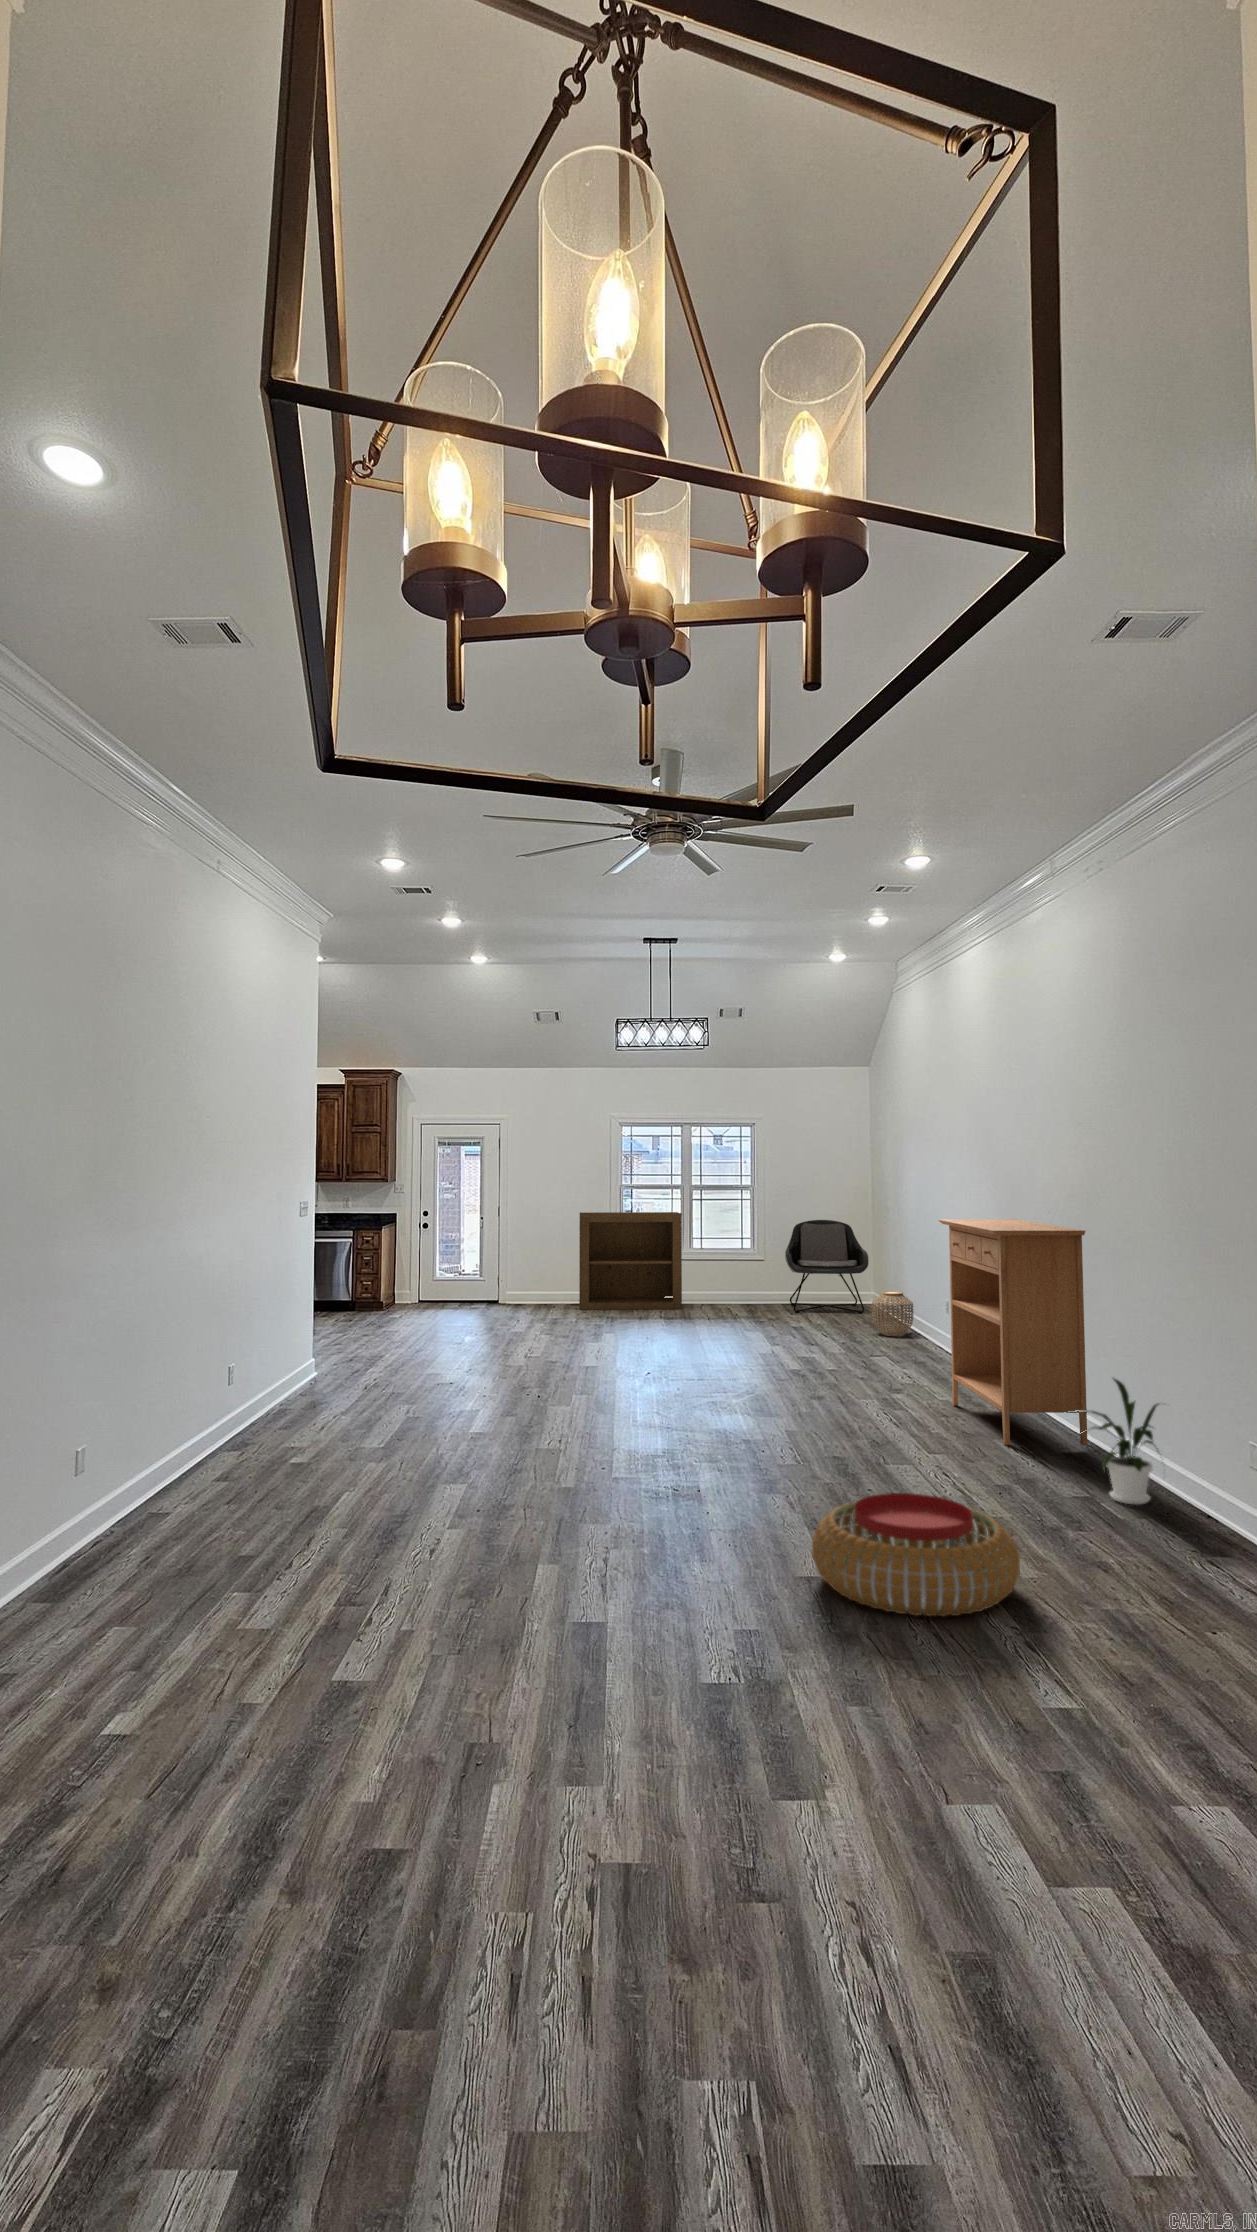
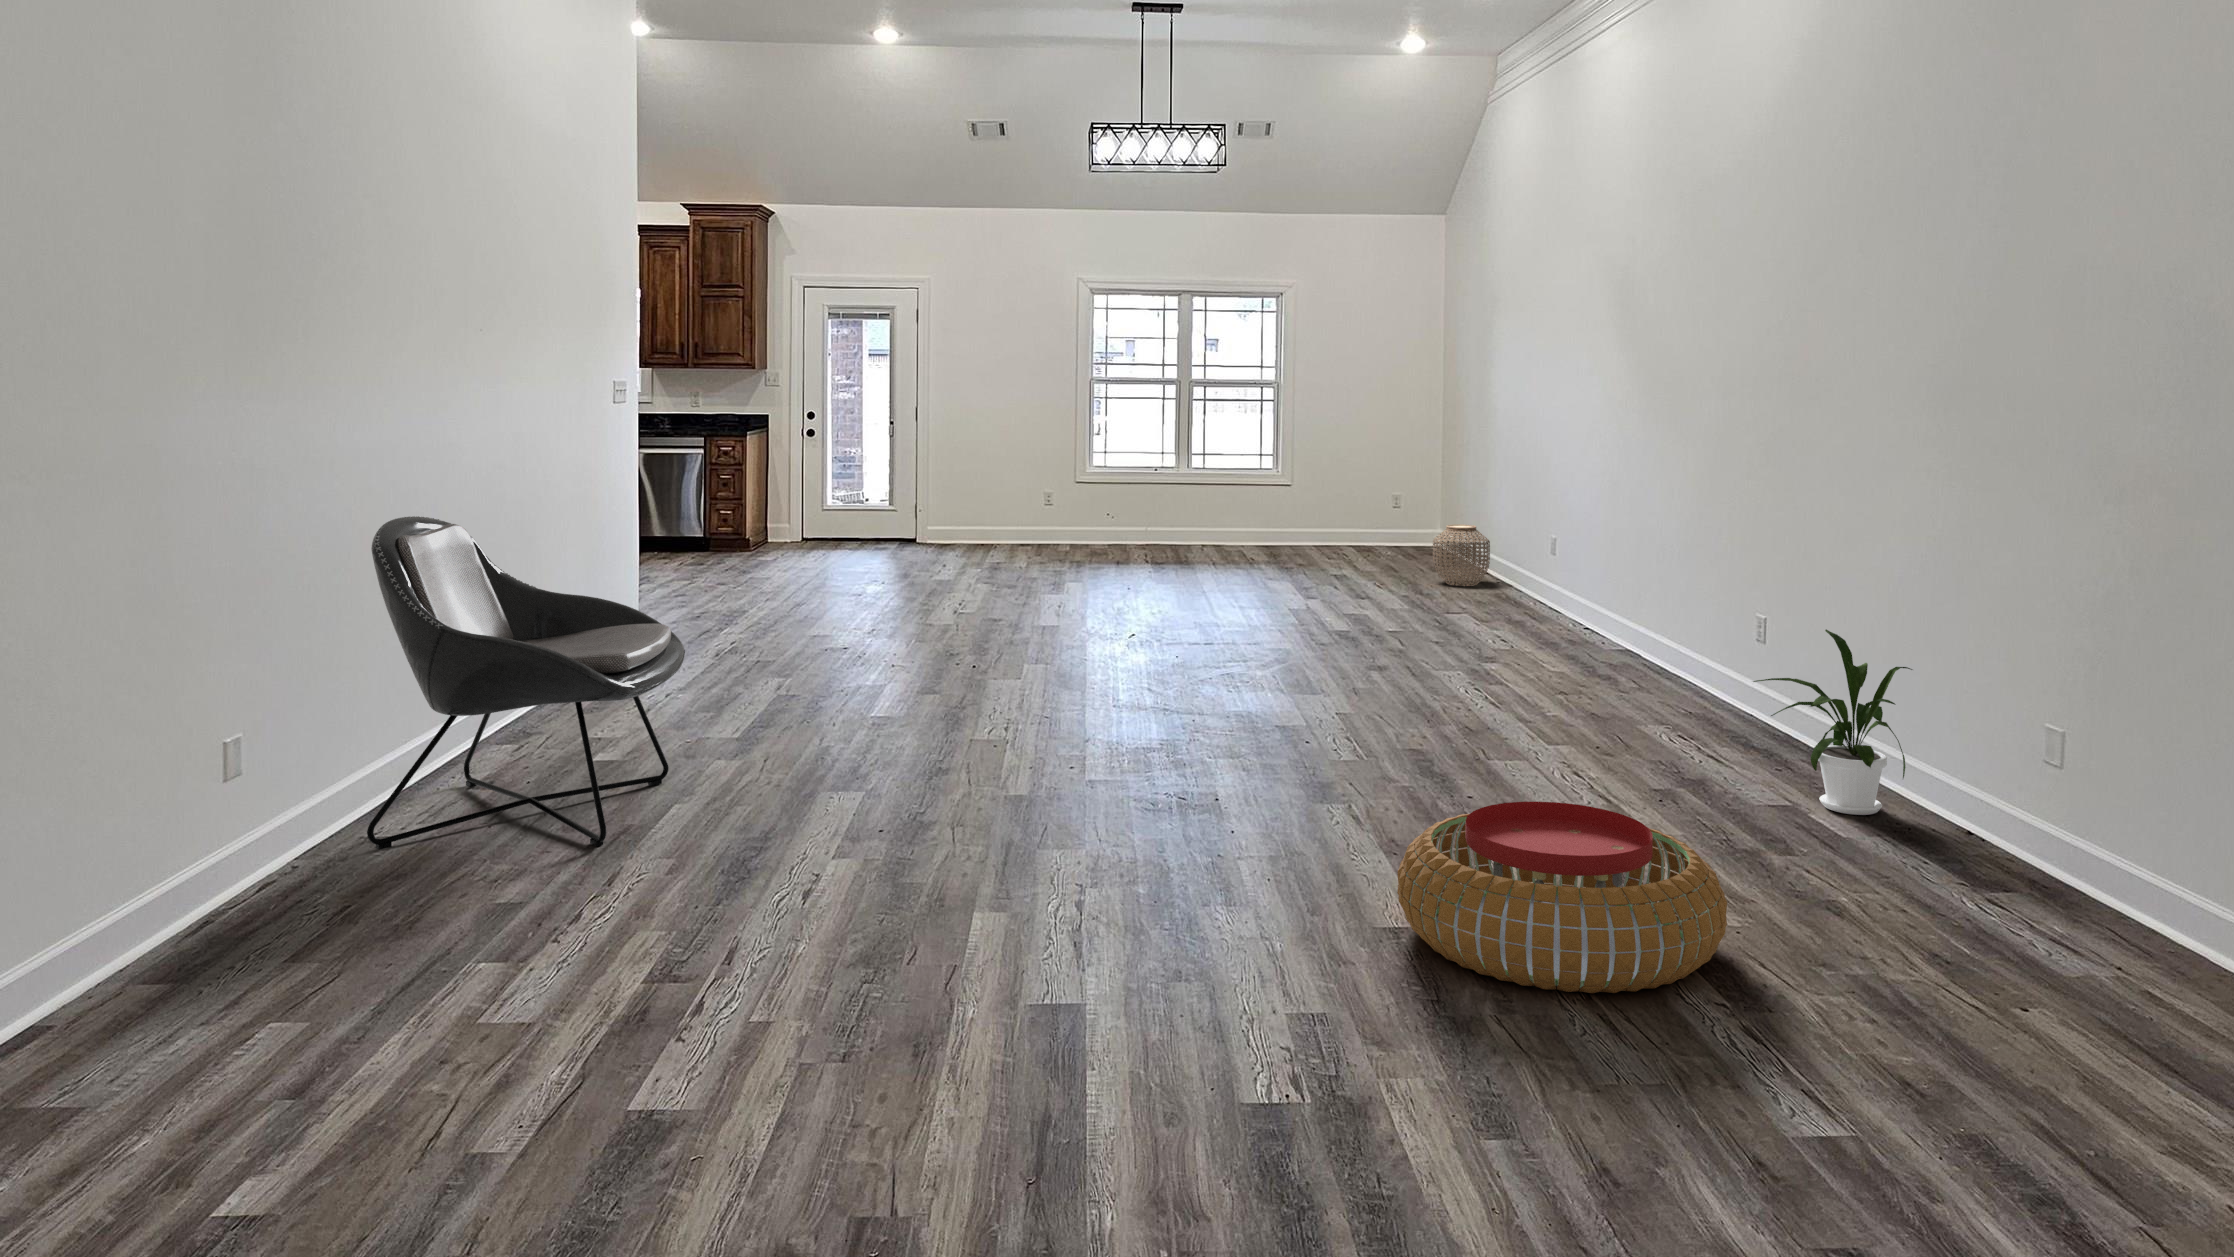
bookshelf: present [579,1212,682,1310] -> none [1026,421,1168,553]
console table: present [938,1219,1088,1445] -> none [1547,413,1775,730]
lounge chair: present [785,1220,869,1314] -> present [367,516,685,850]

